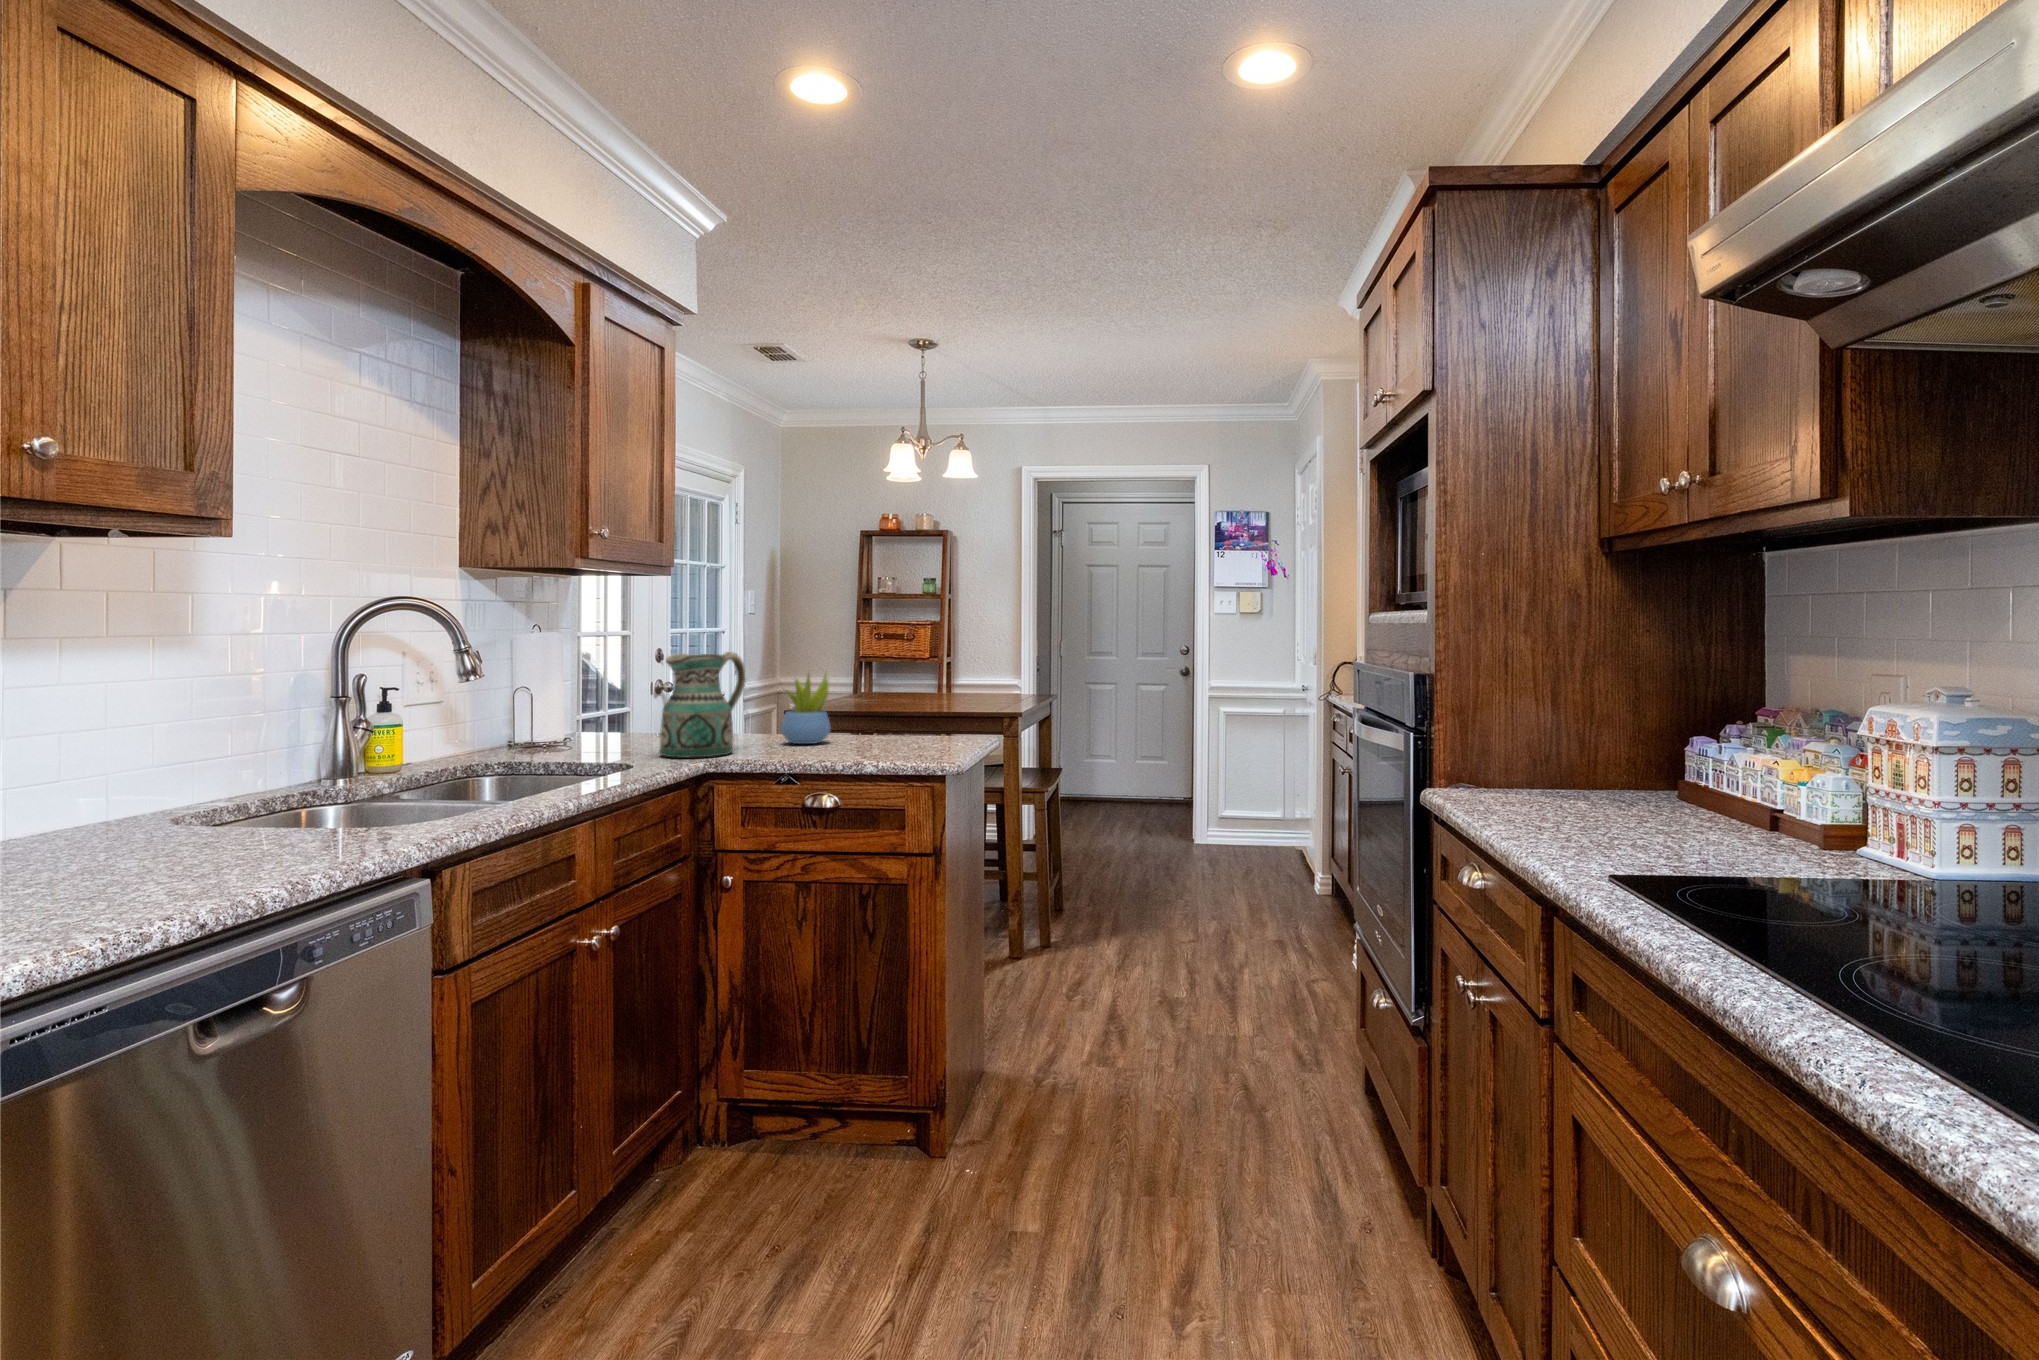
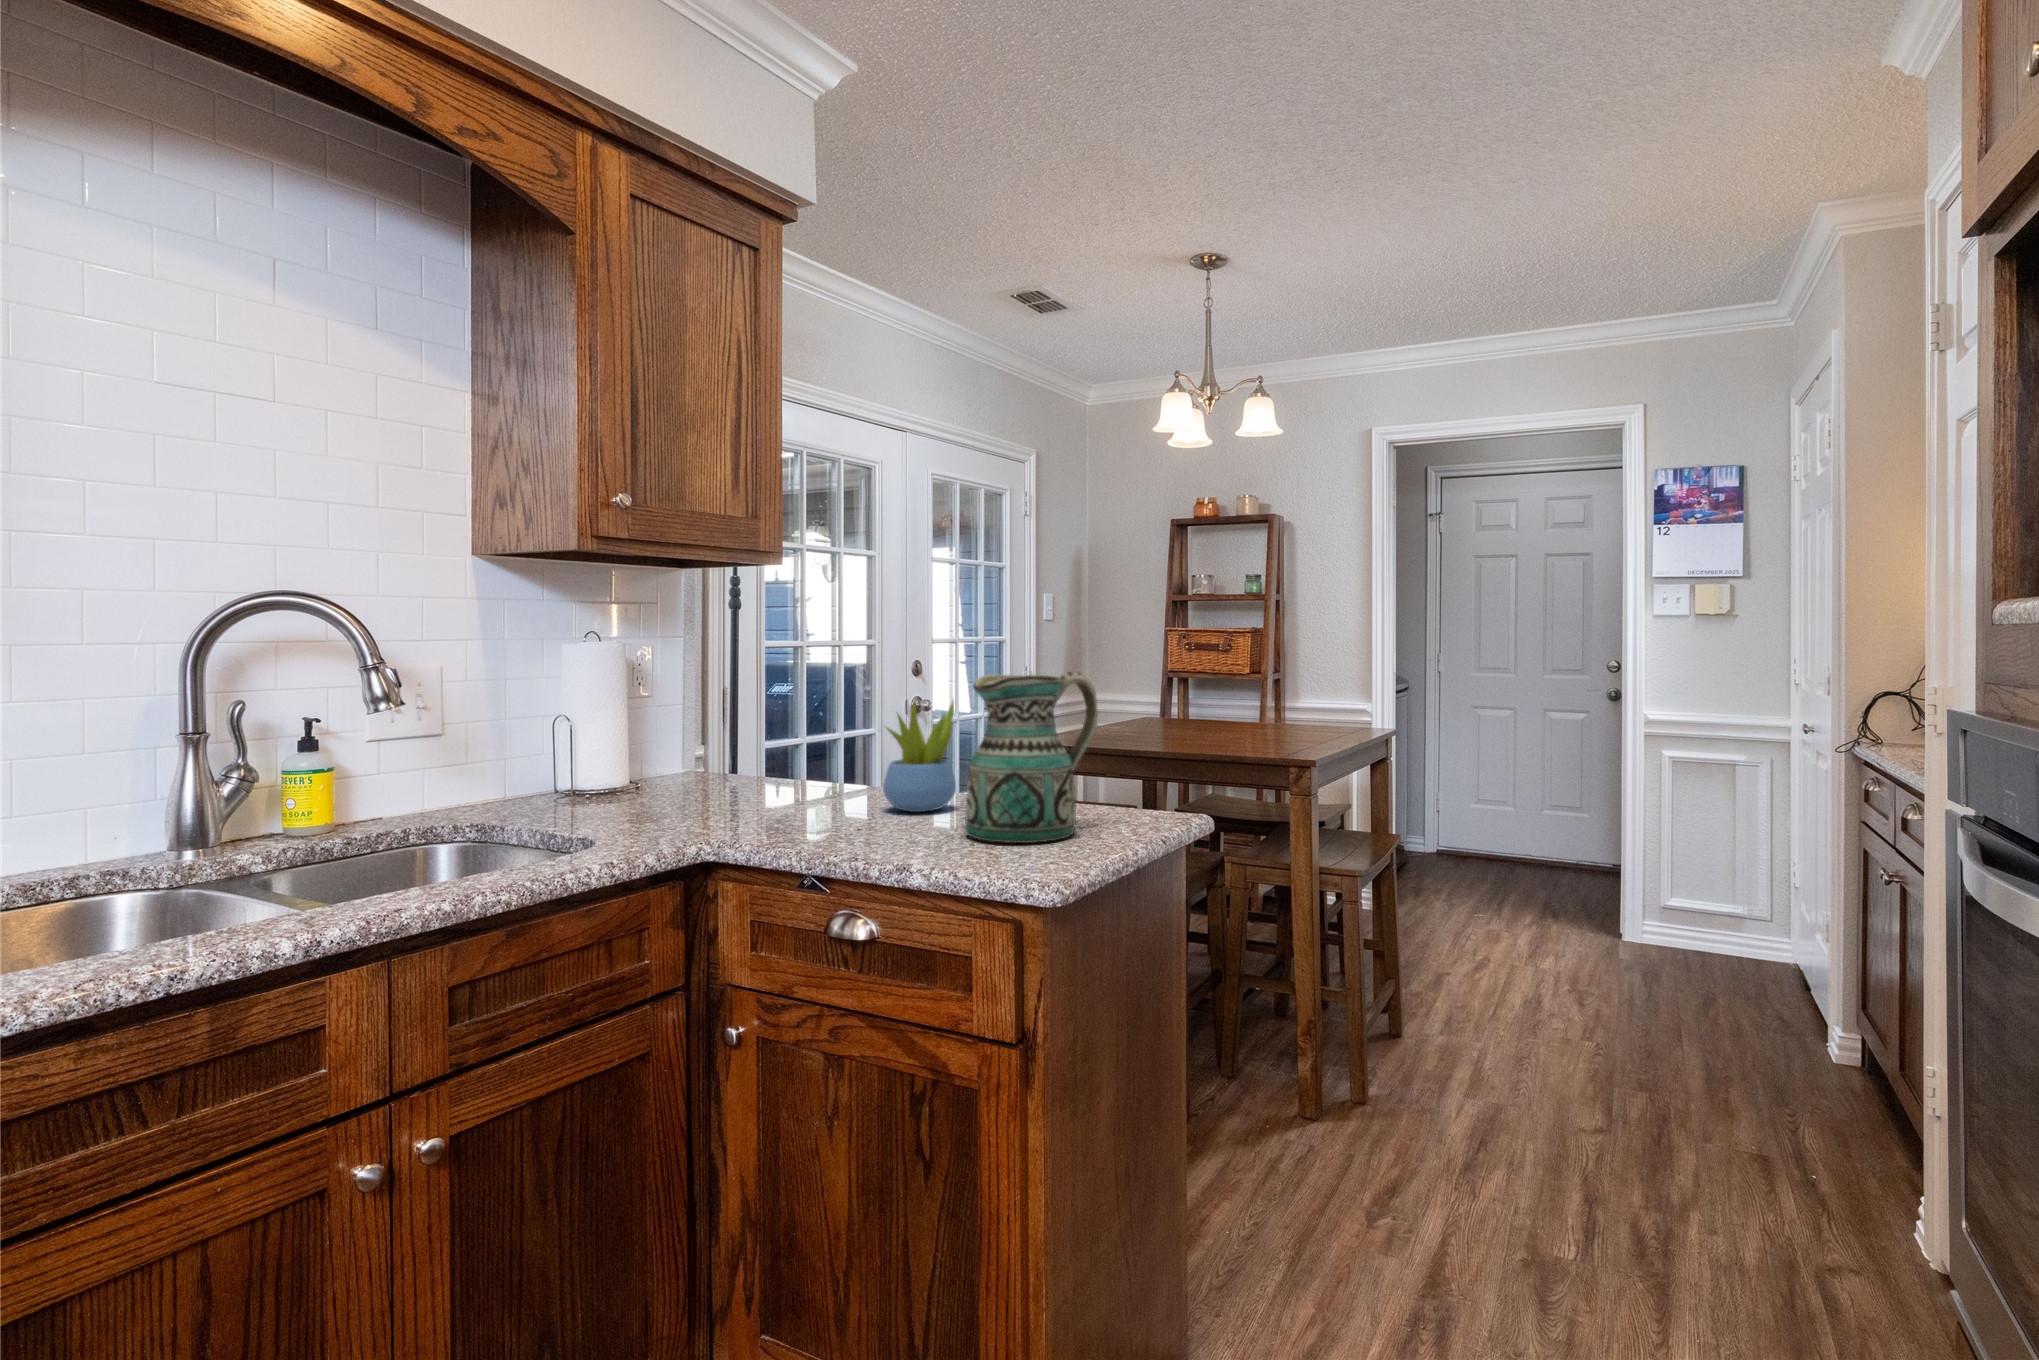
ceramic pitcher: present [660,652,745,758] -> present [965,672,1098,843]

